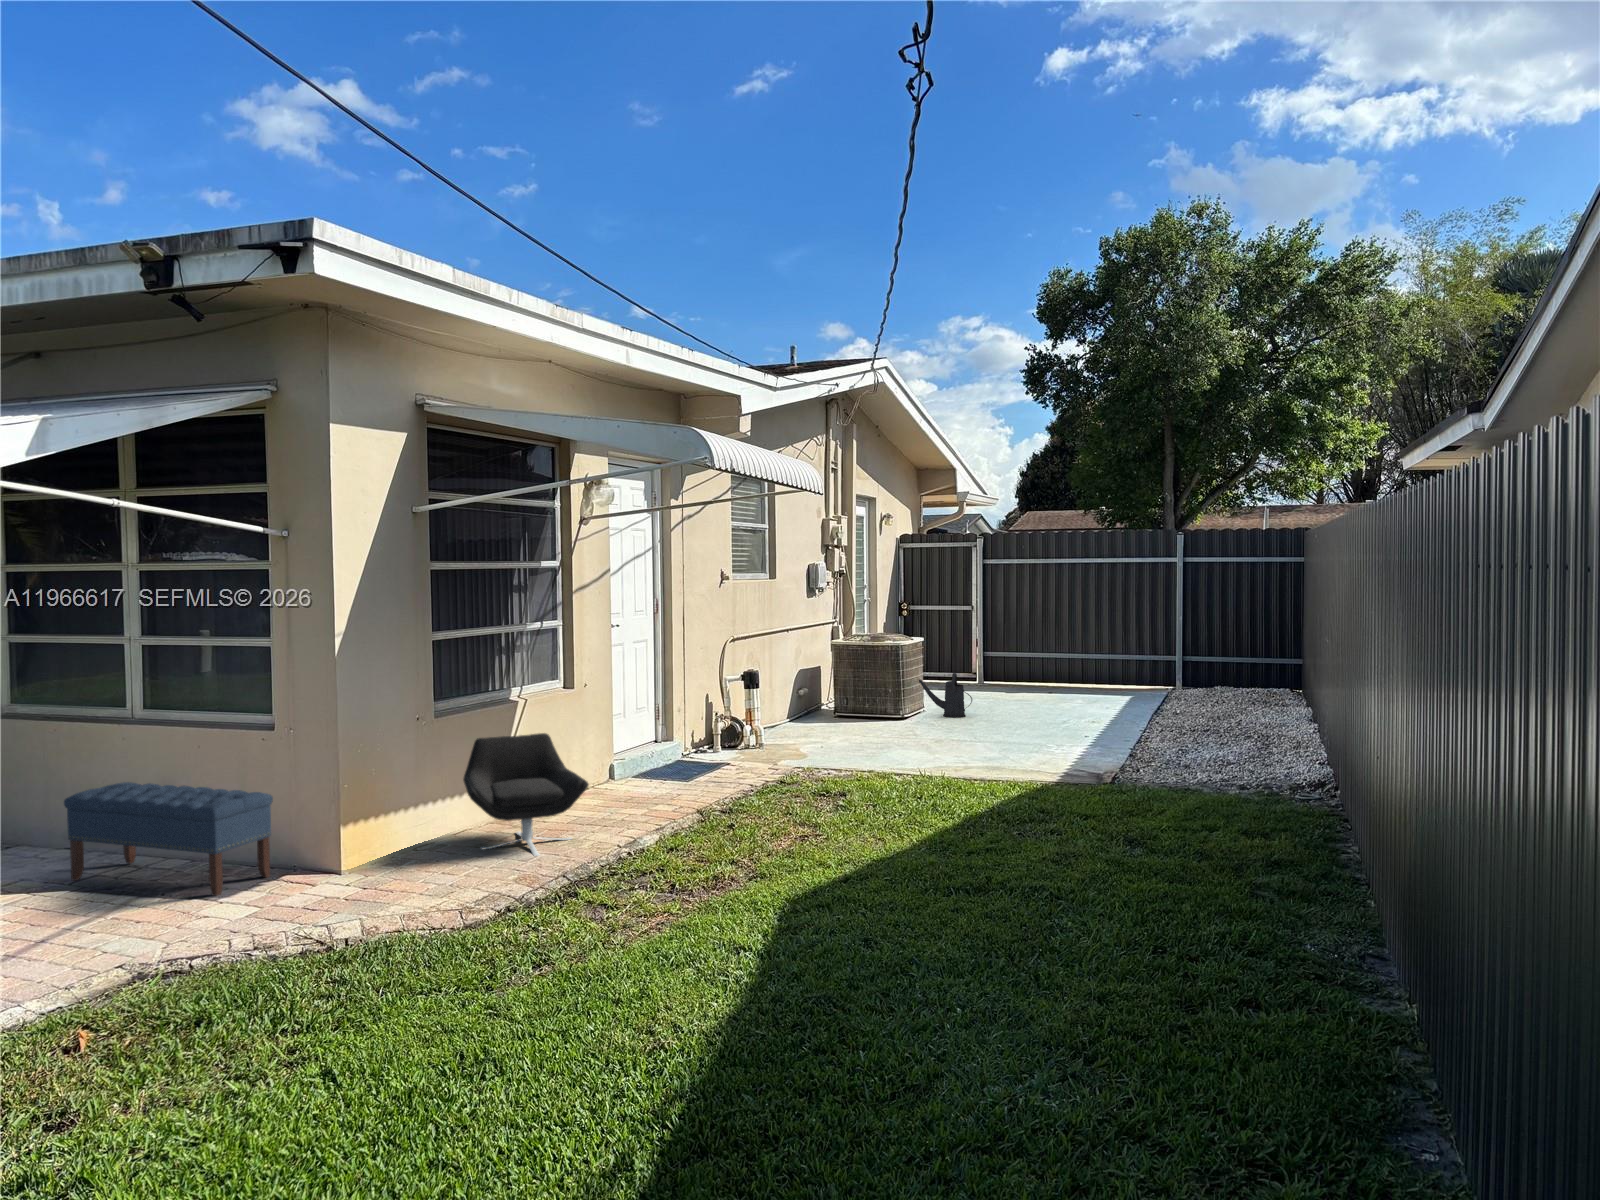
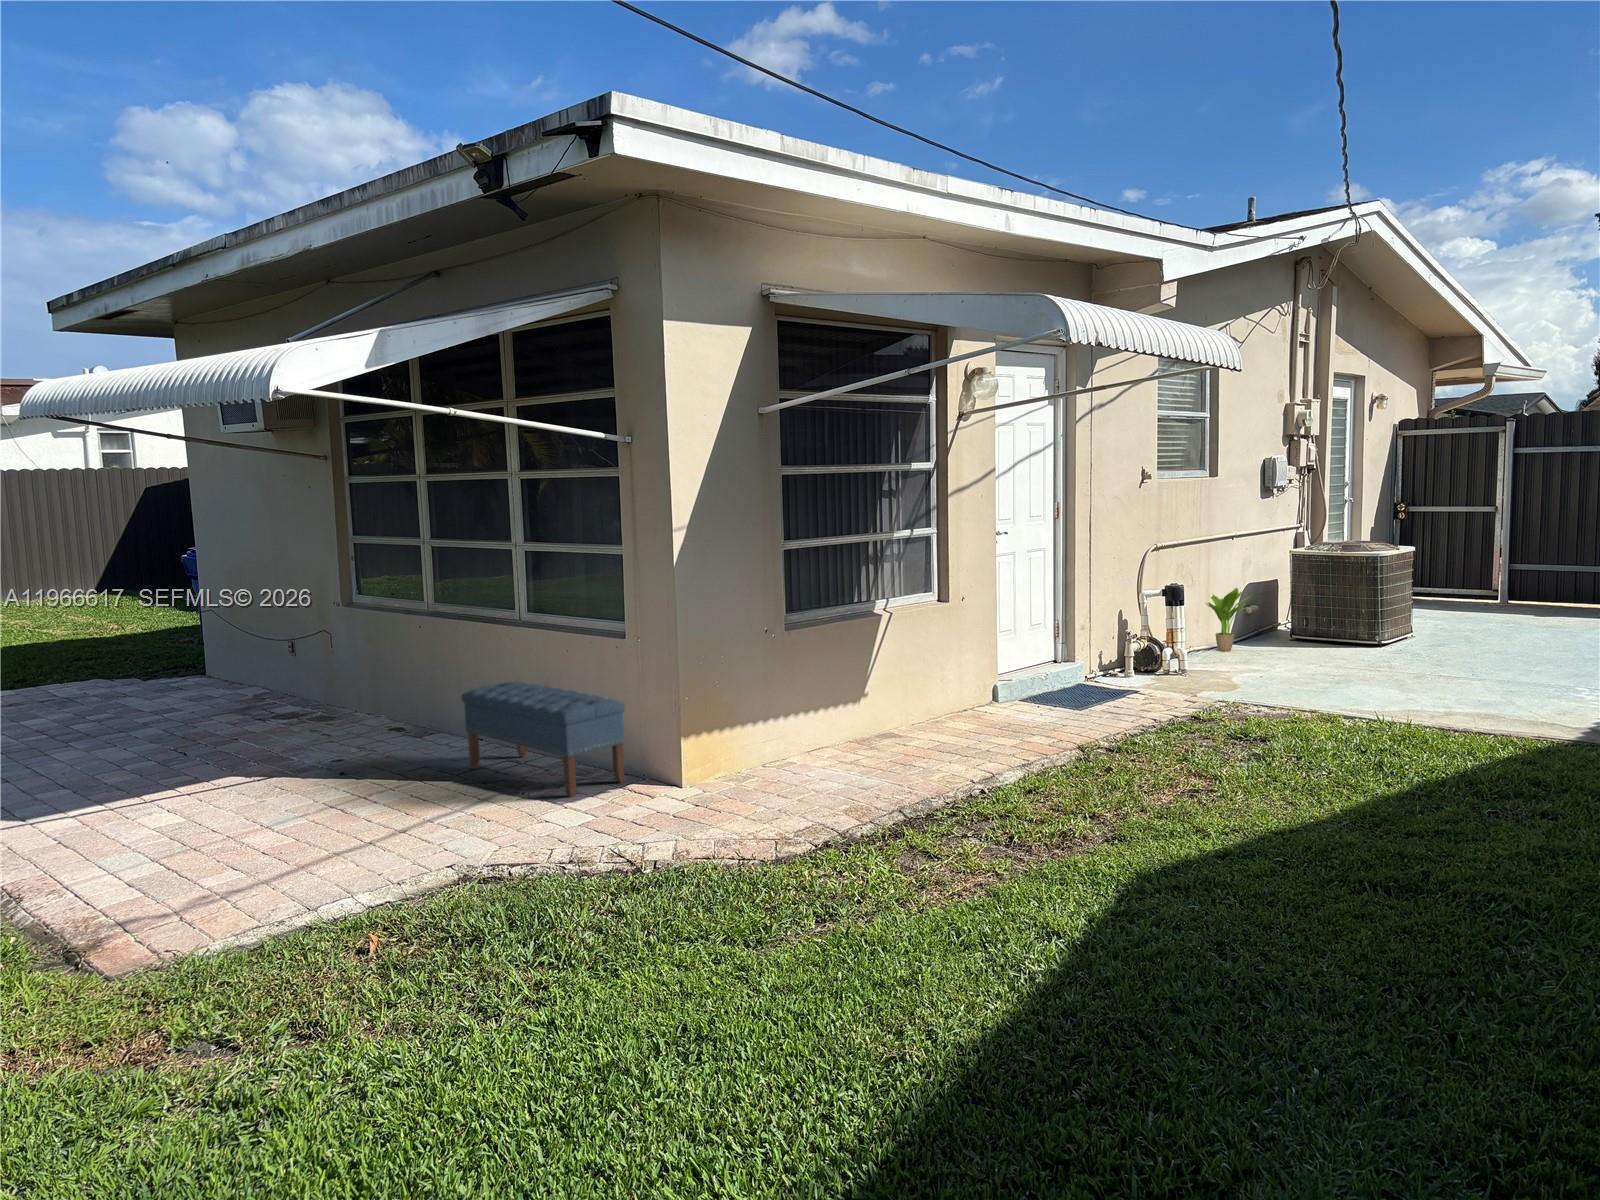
potted plant: none [771,673,810,728] -> present [1206,588,1252,651]
watering can: present [919,673,972,718] -> none [1407,591,1483,647]
lounge chair: present [463,733,589,856] -> none [811,651,941,786]

